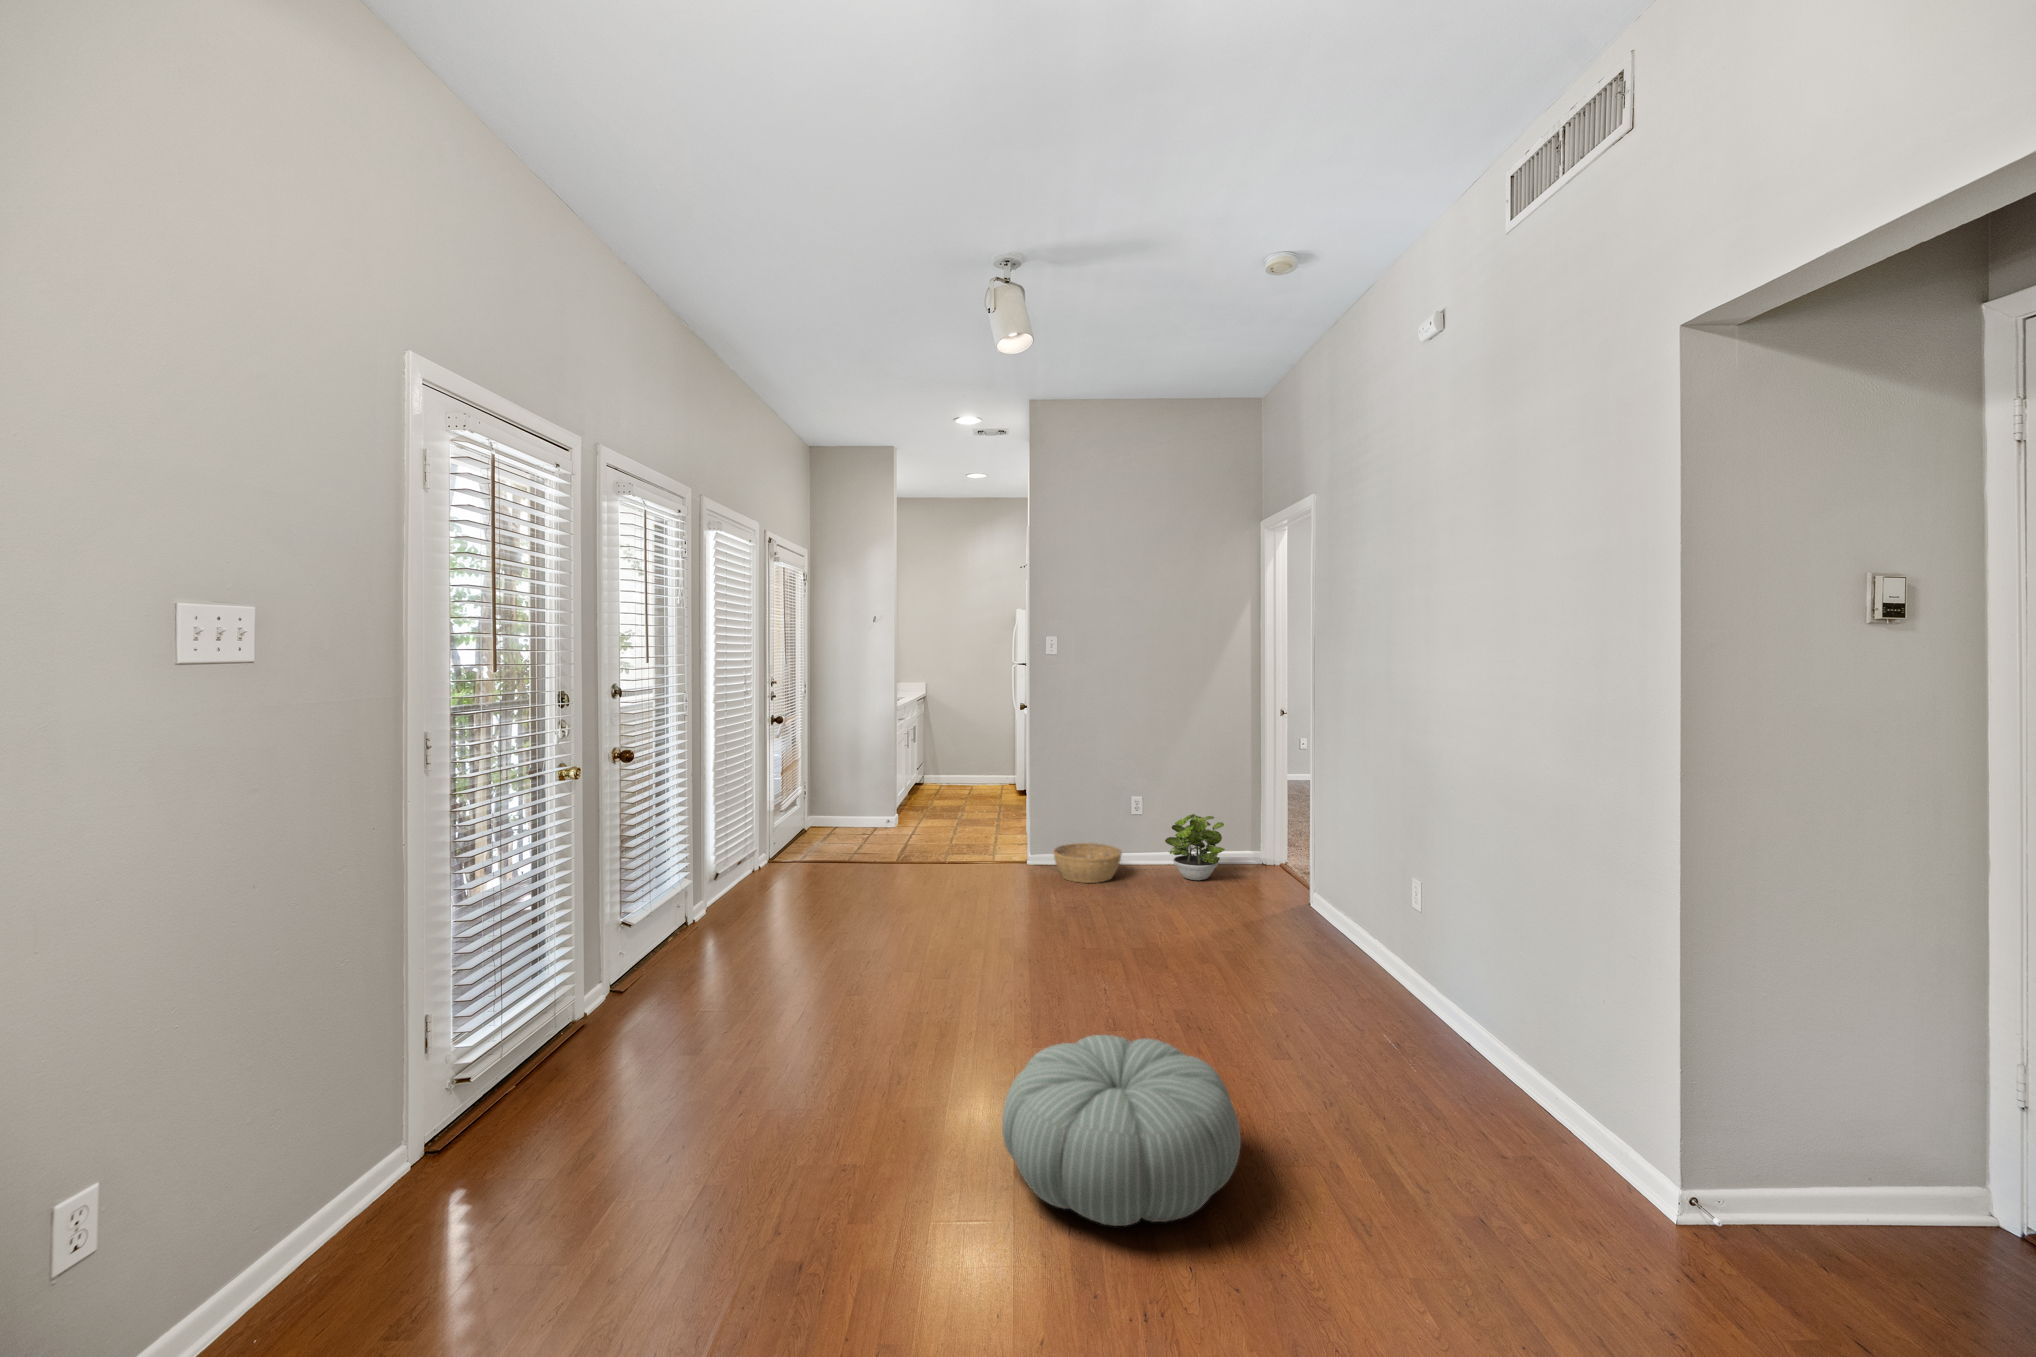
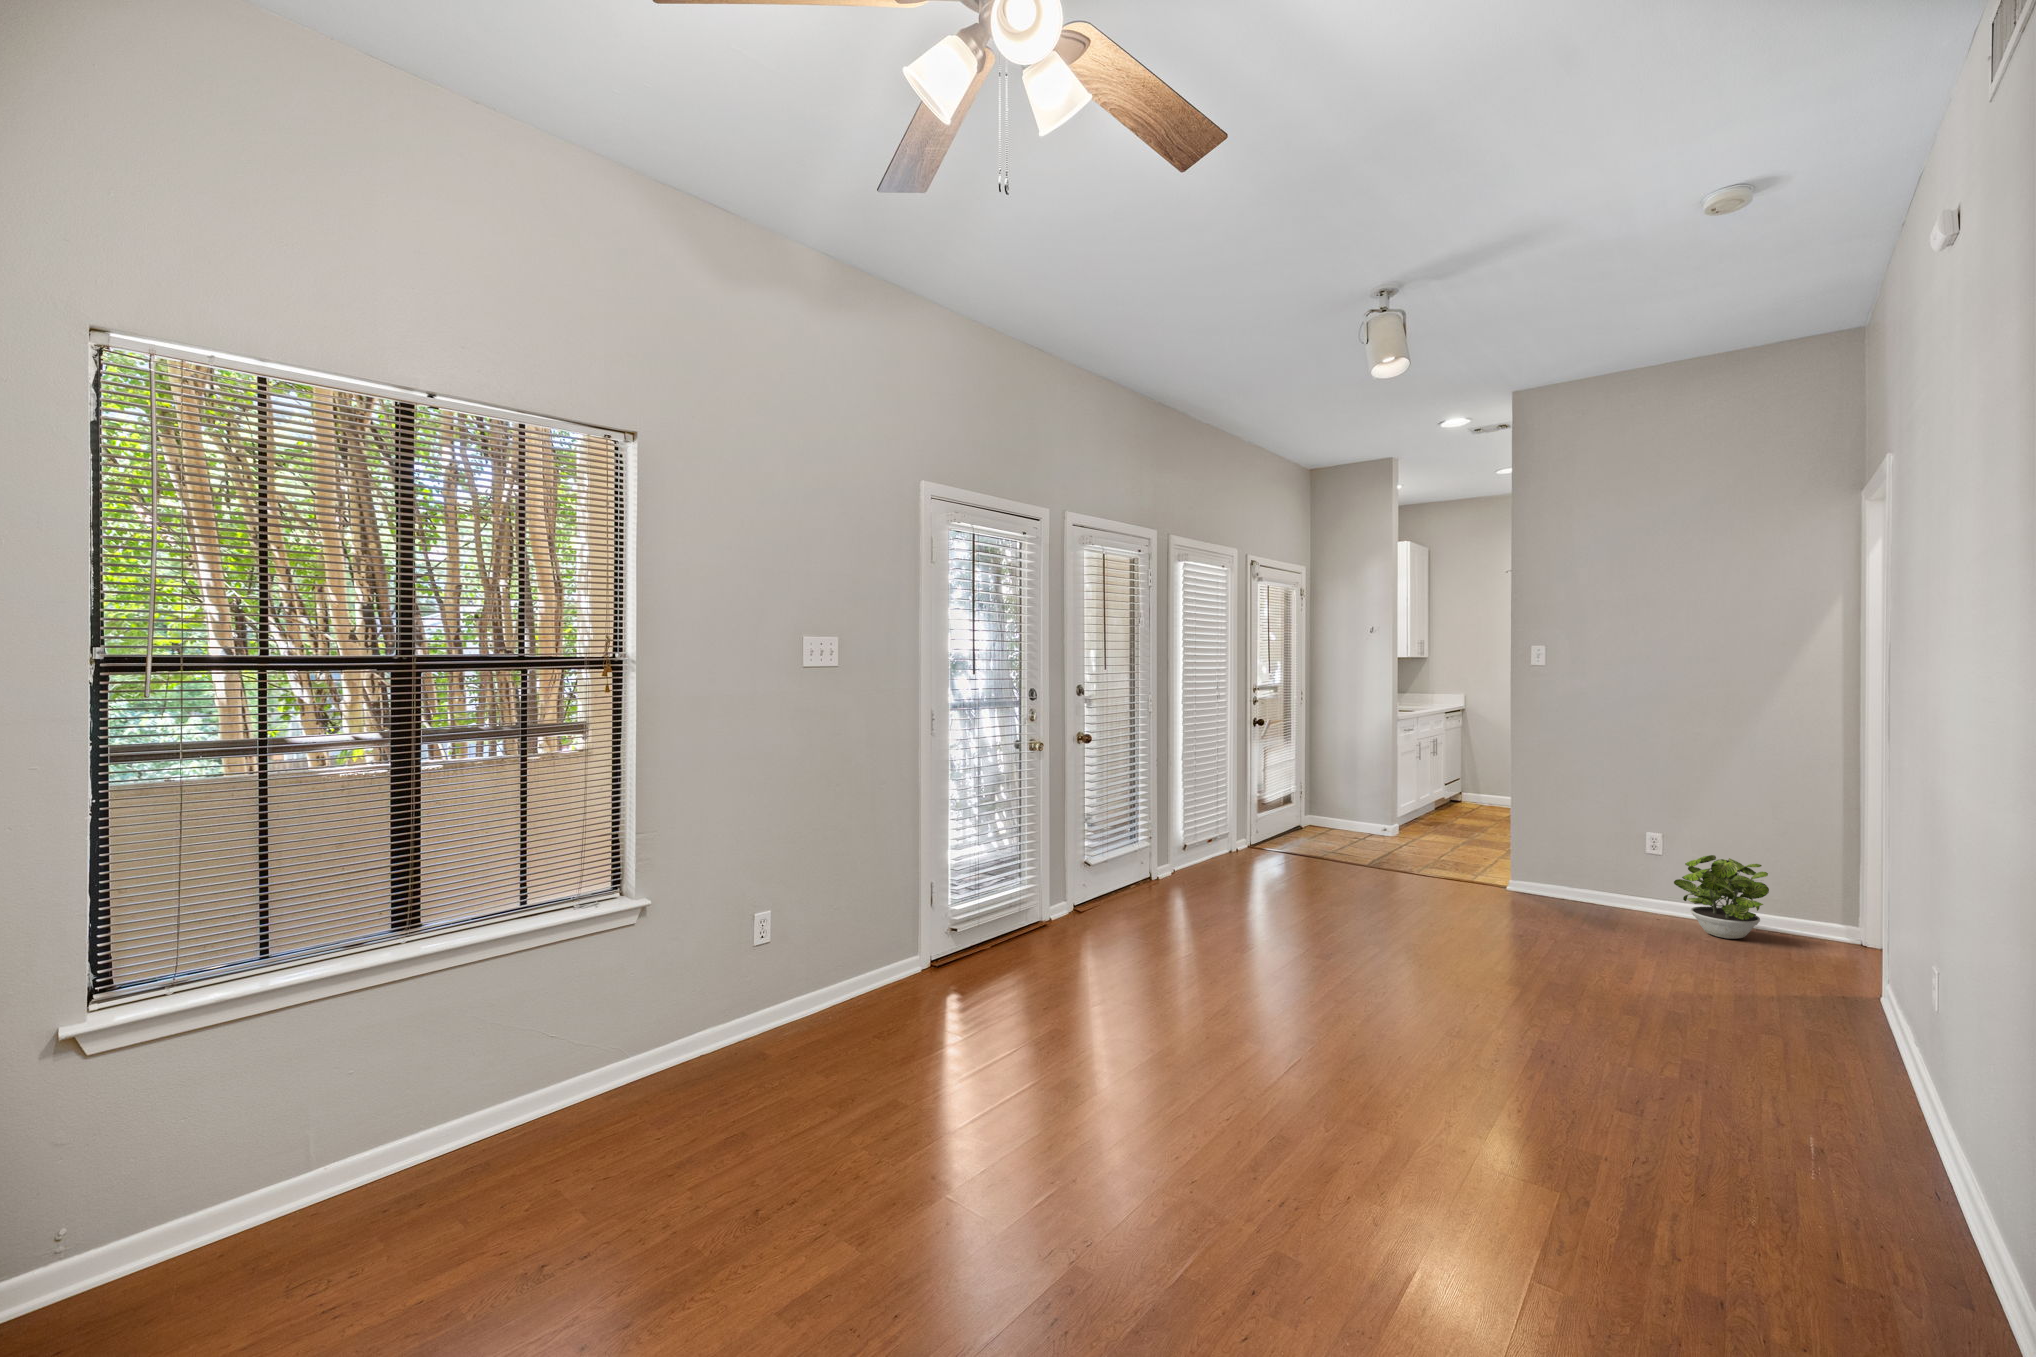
basket: present [1053,843,1122,883] -> none [1527,873,1619,918]
pouf: present [1002,1035,1241,1226] -> none [1251,1000,1475,1154]

